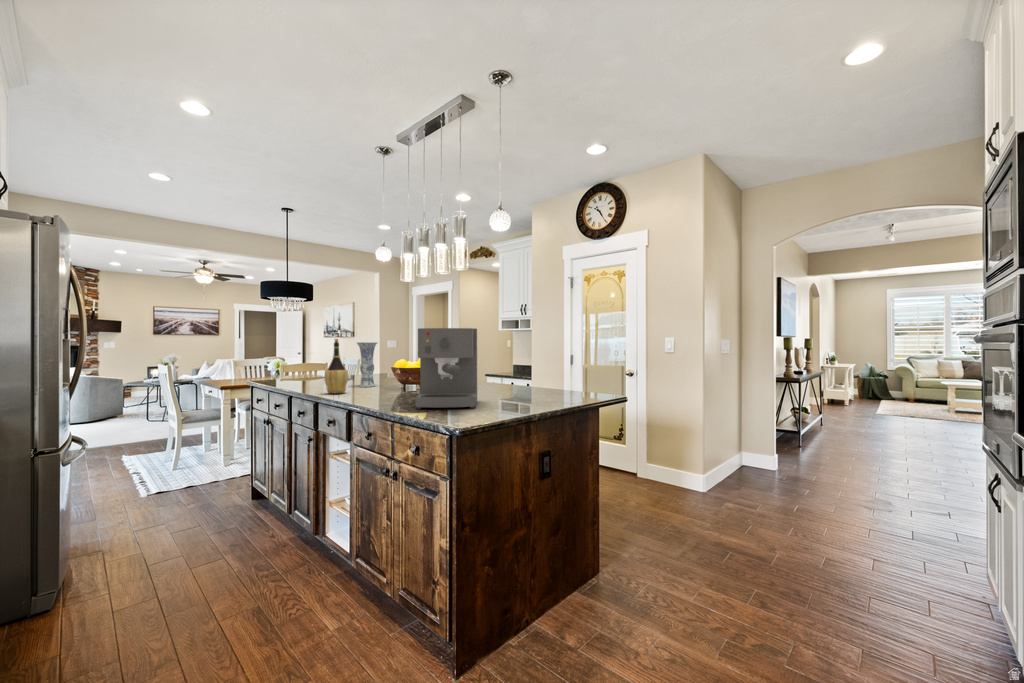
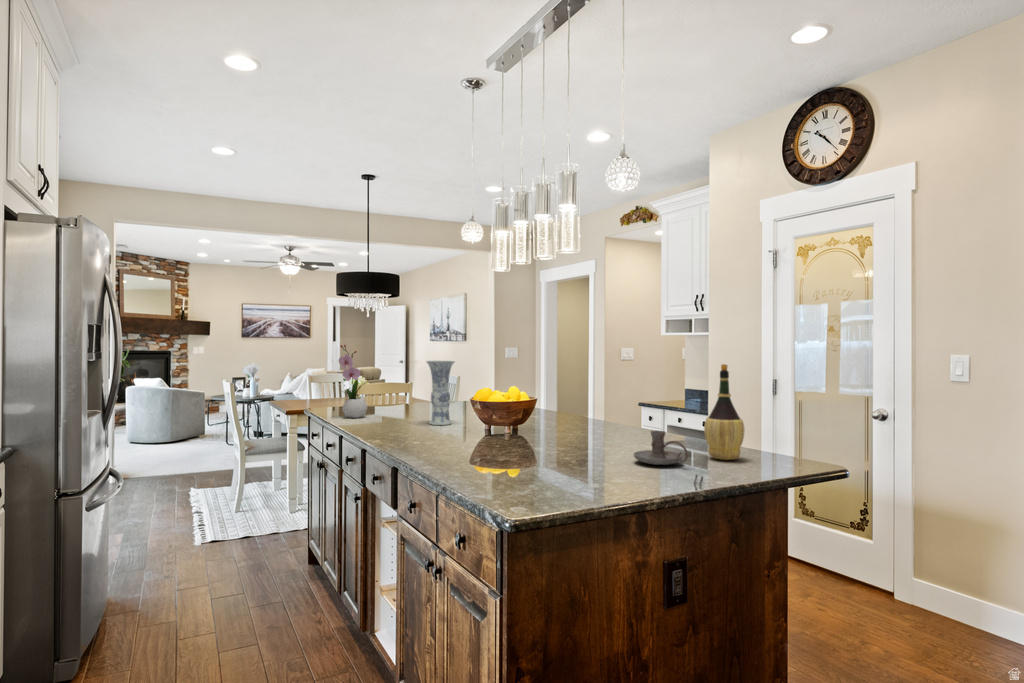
coffee maker: present [415,328,477,409] -> none [473,349,577,478]
flower arrangement: none [284,331,309,385] -> present [339,345,368,418]
wine bottle: present [325,339,348,393] -> present [704,364,745,460]
candle holder: none [511,379,544,399] -> present [634,431,688,465]

